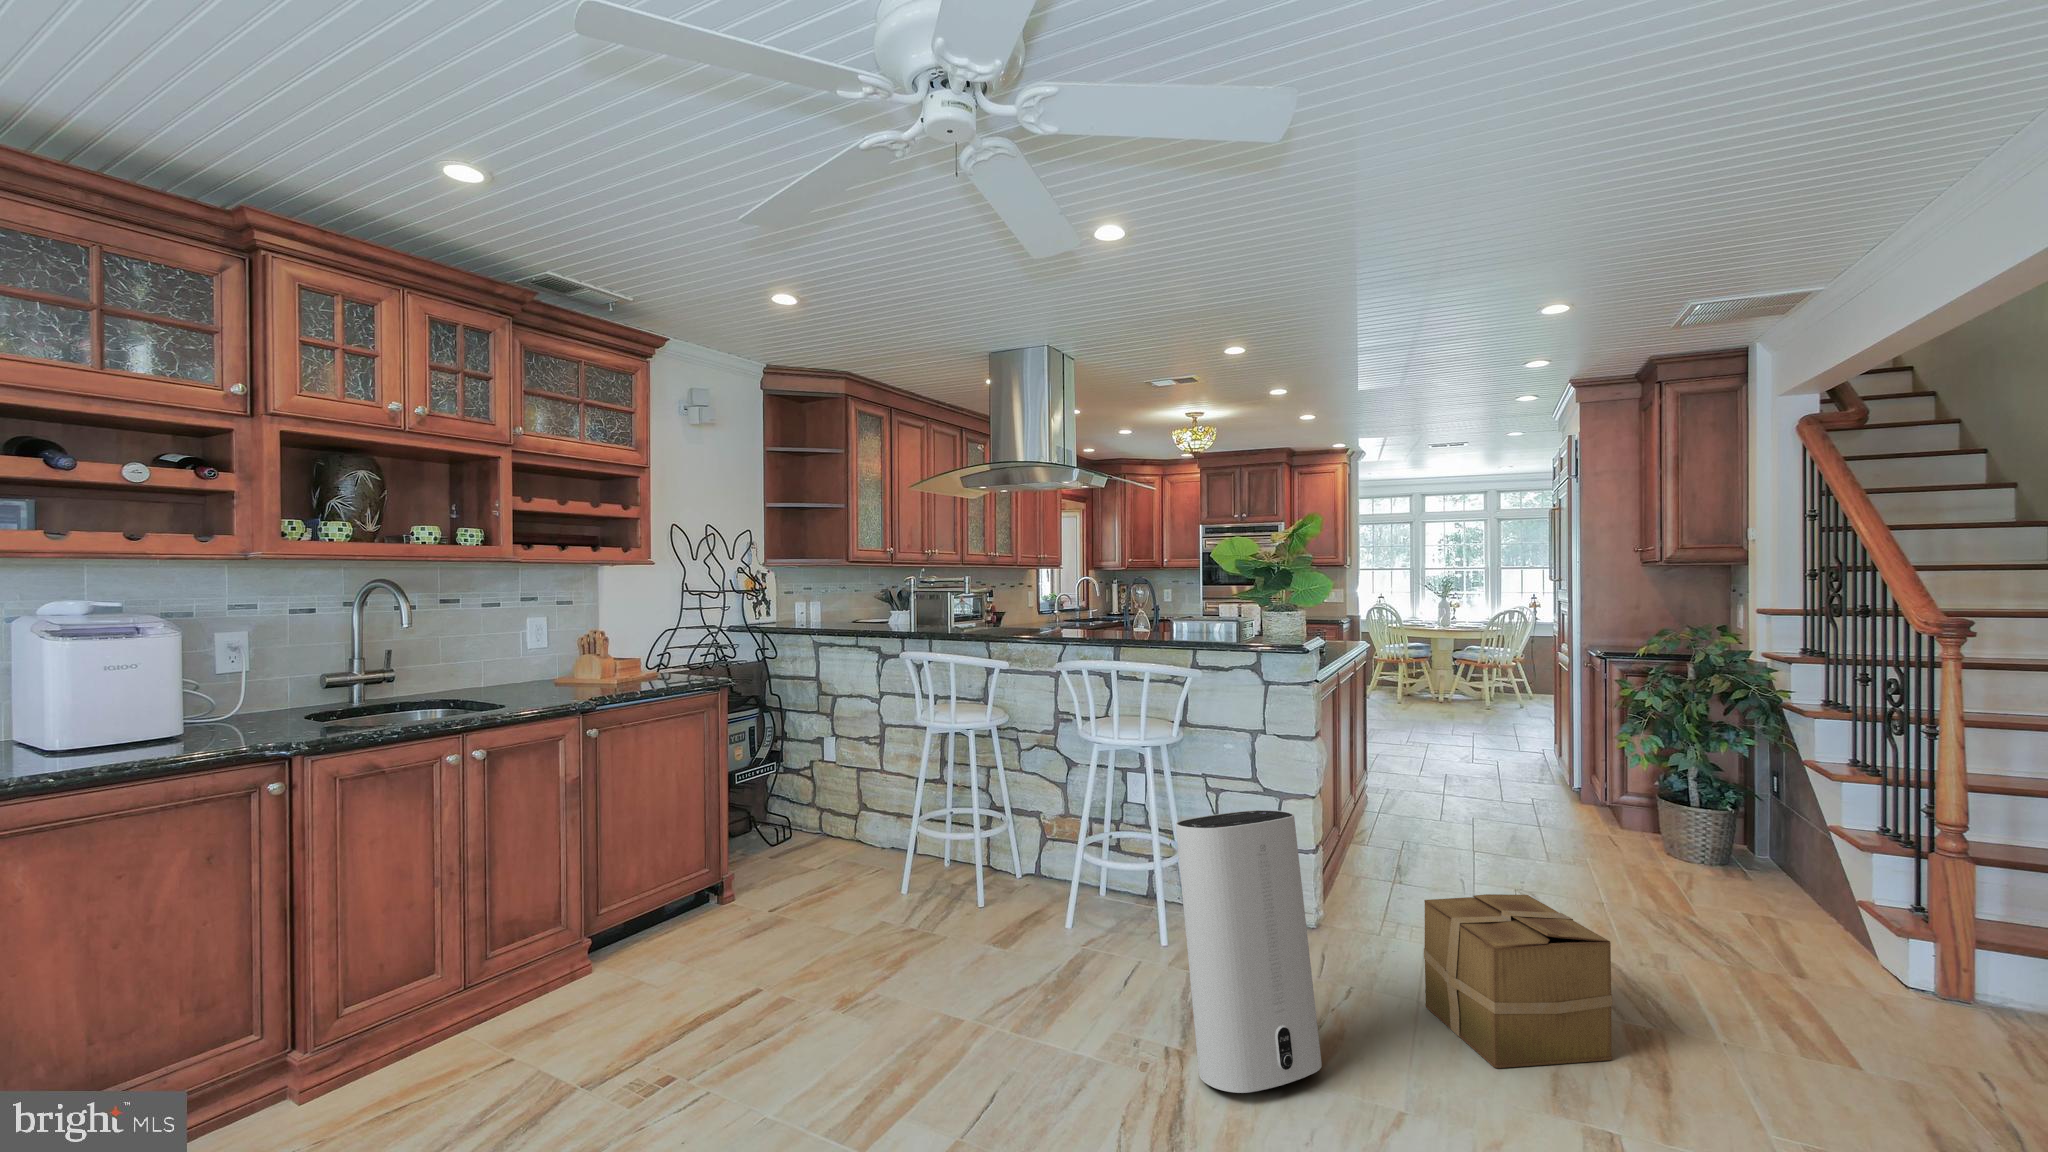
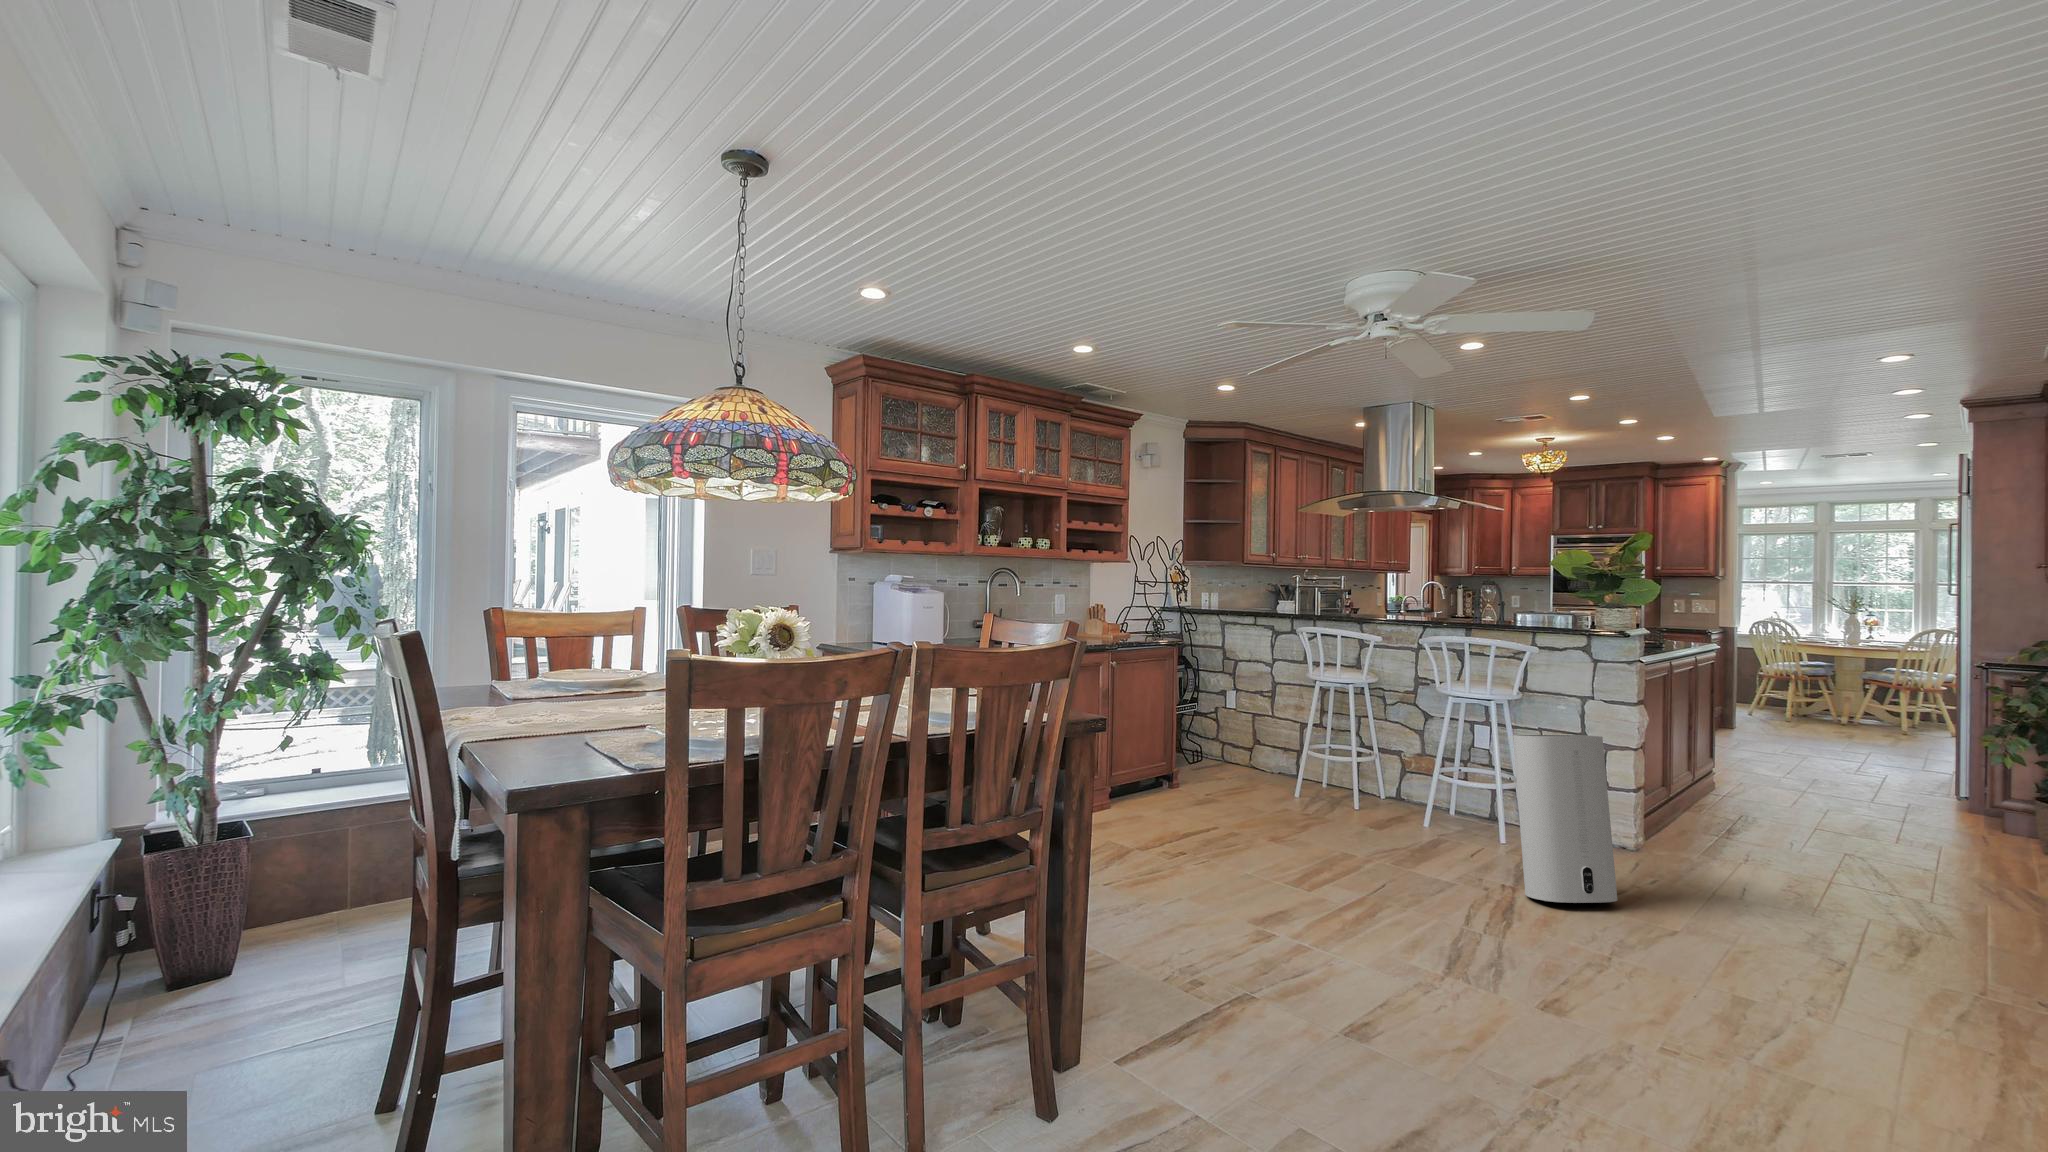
cardboard box: present [1424,894,1612,1068] -> none [1714,815,1865,932]

